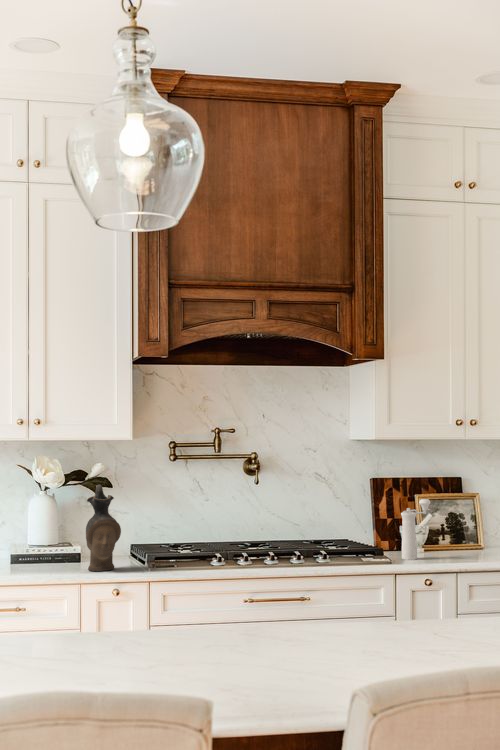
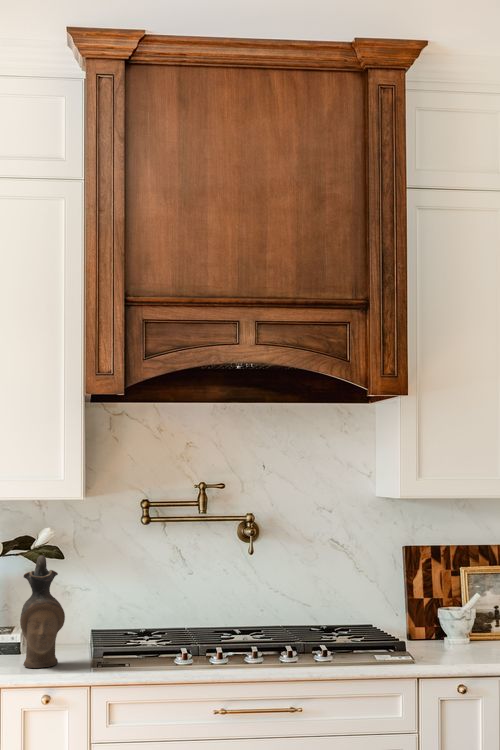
pepper mill: present [401,499,431,560] -> none [433,577,475,659]

